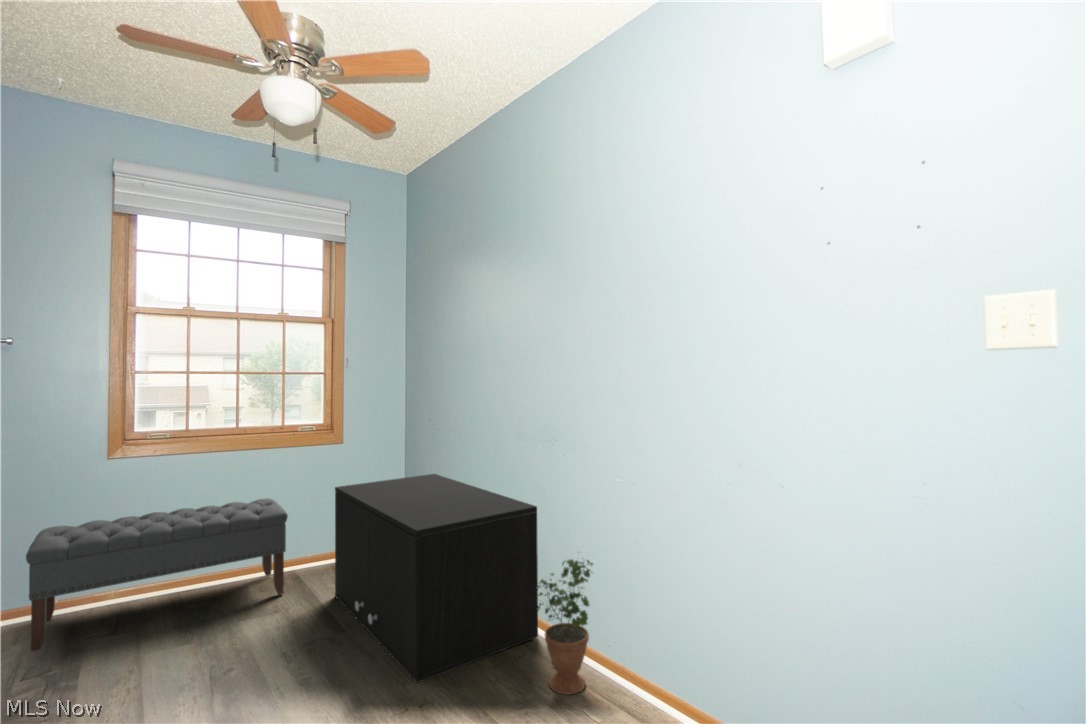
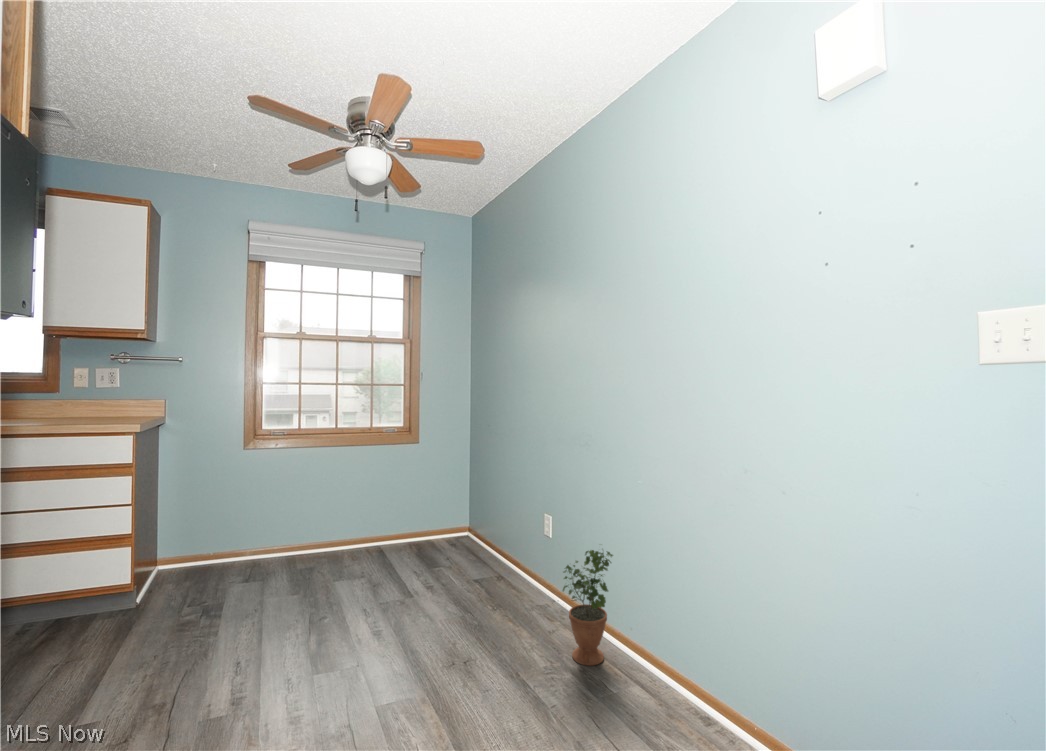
storage cabinet: present [335,474,538,683] -> none [408,472,569,643]
bench: present [26,498,288,651] -> none [189,486,373,592]

